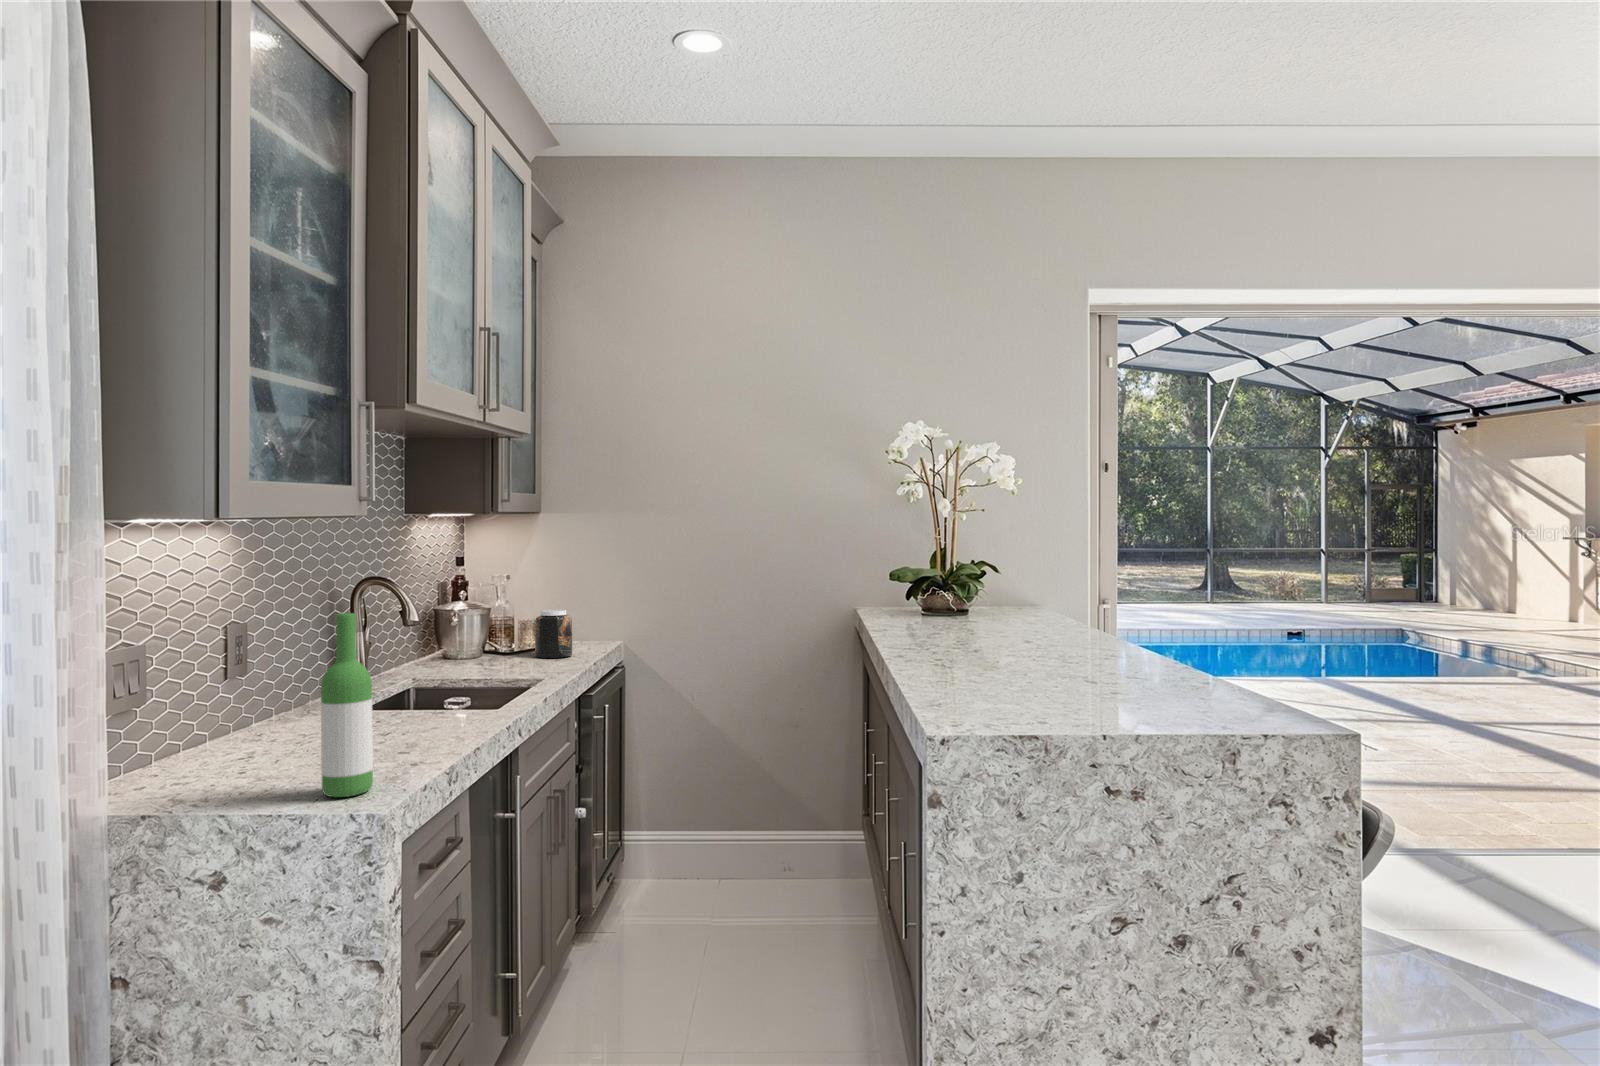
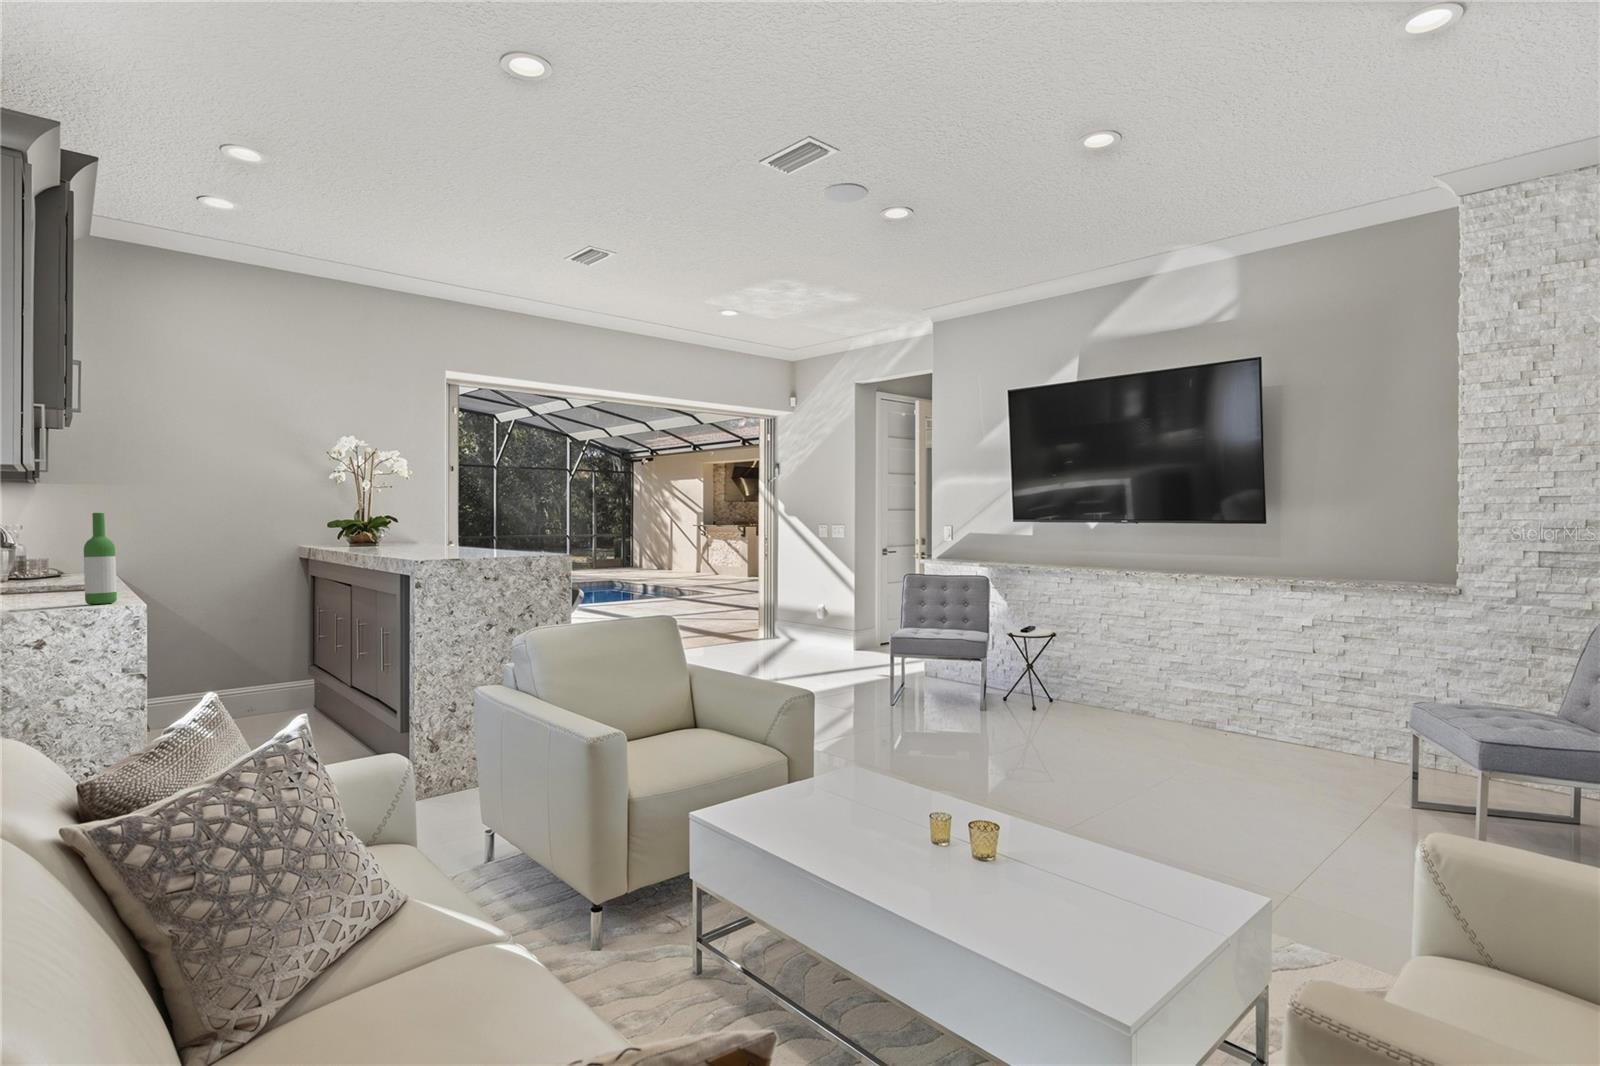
jar: present [535,609,572,658] -> none [42,551,79,585]

